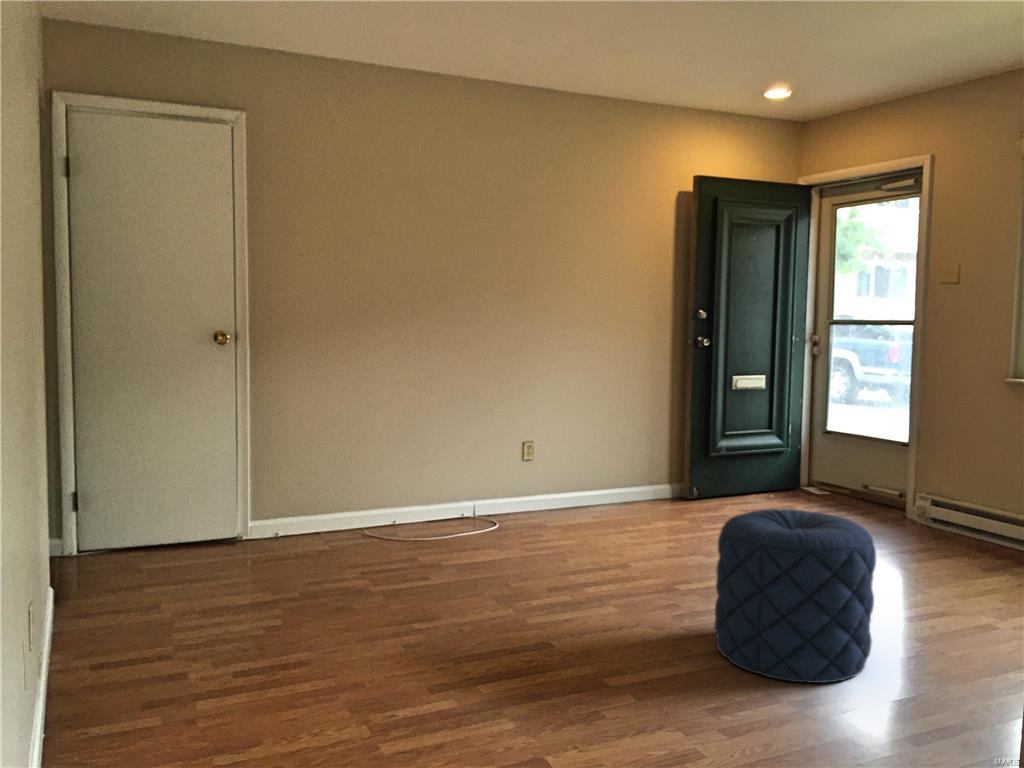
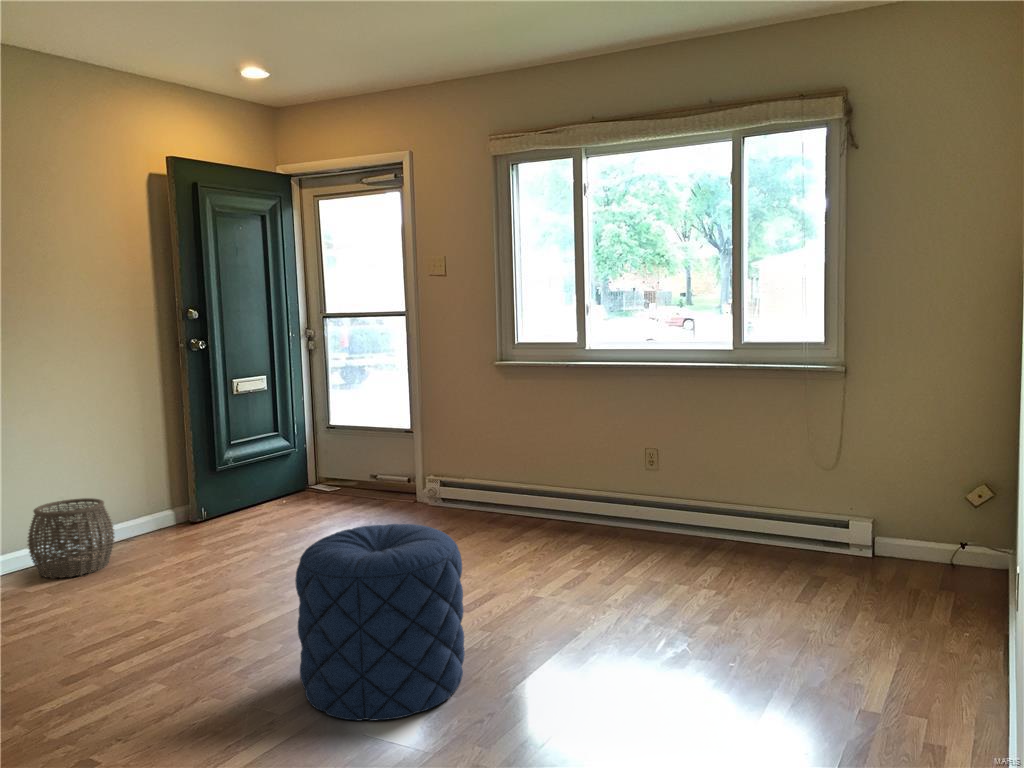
woven basket: none [554,459,617,520] -> present [28,498,115,578]

